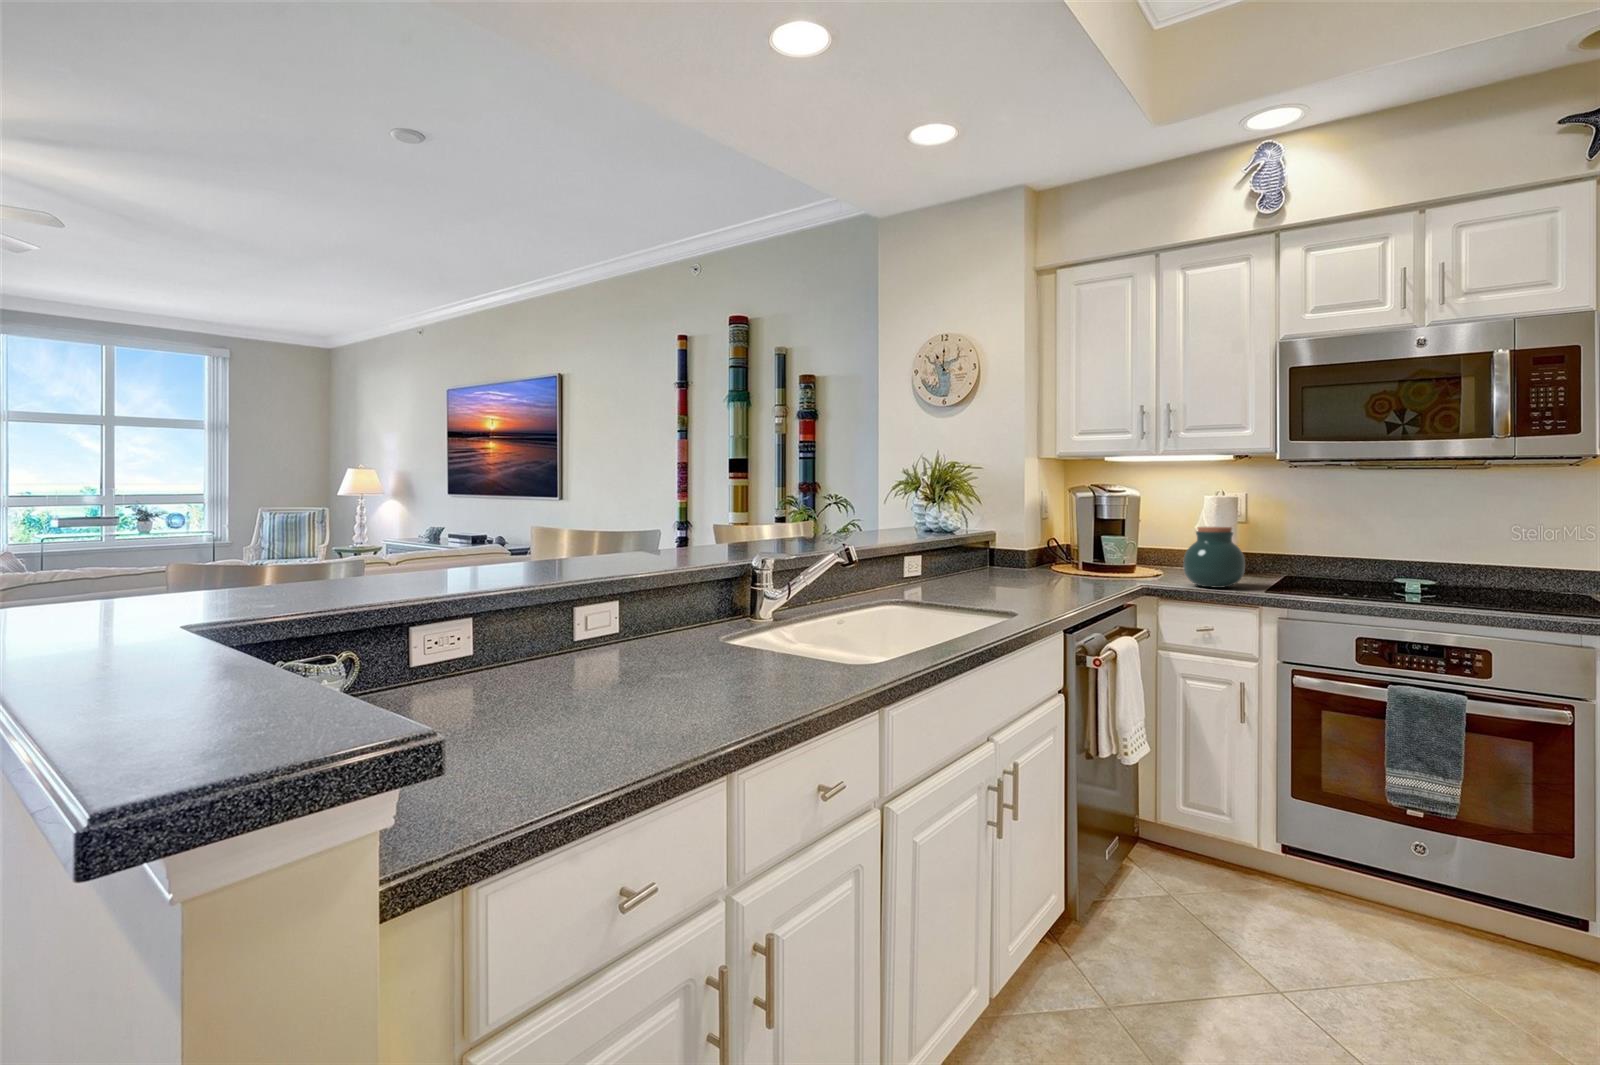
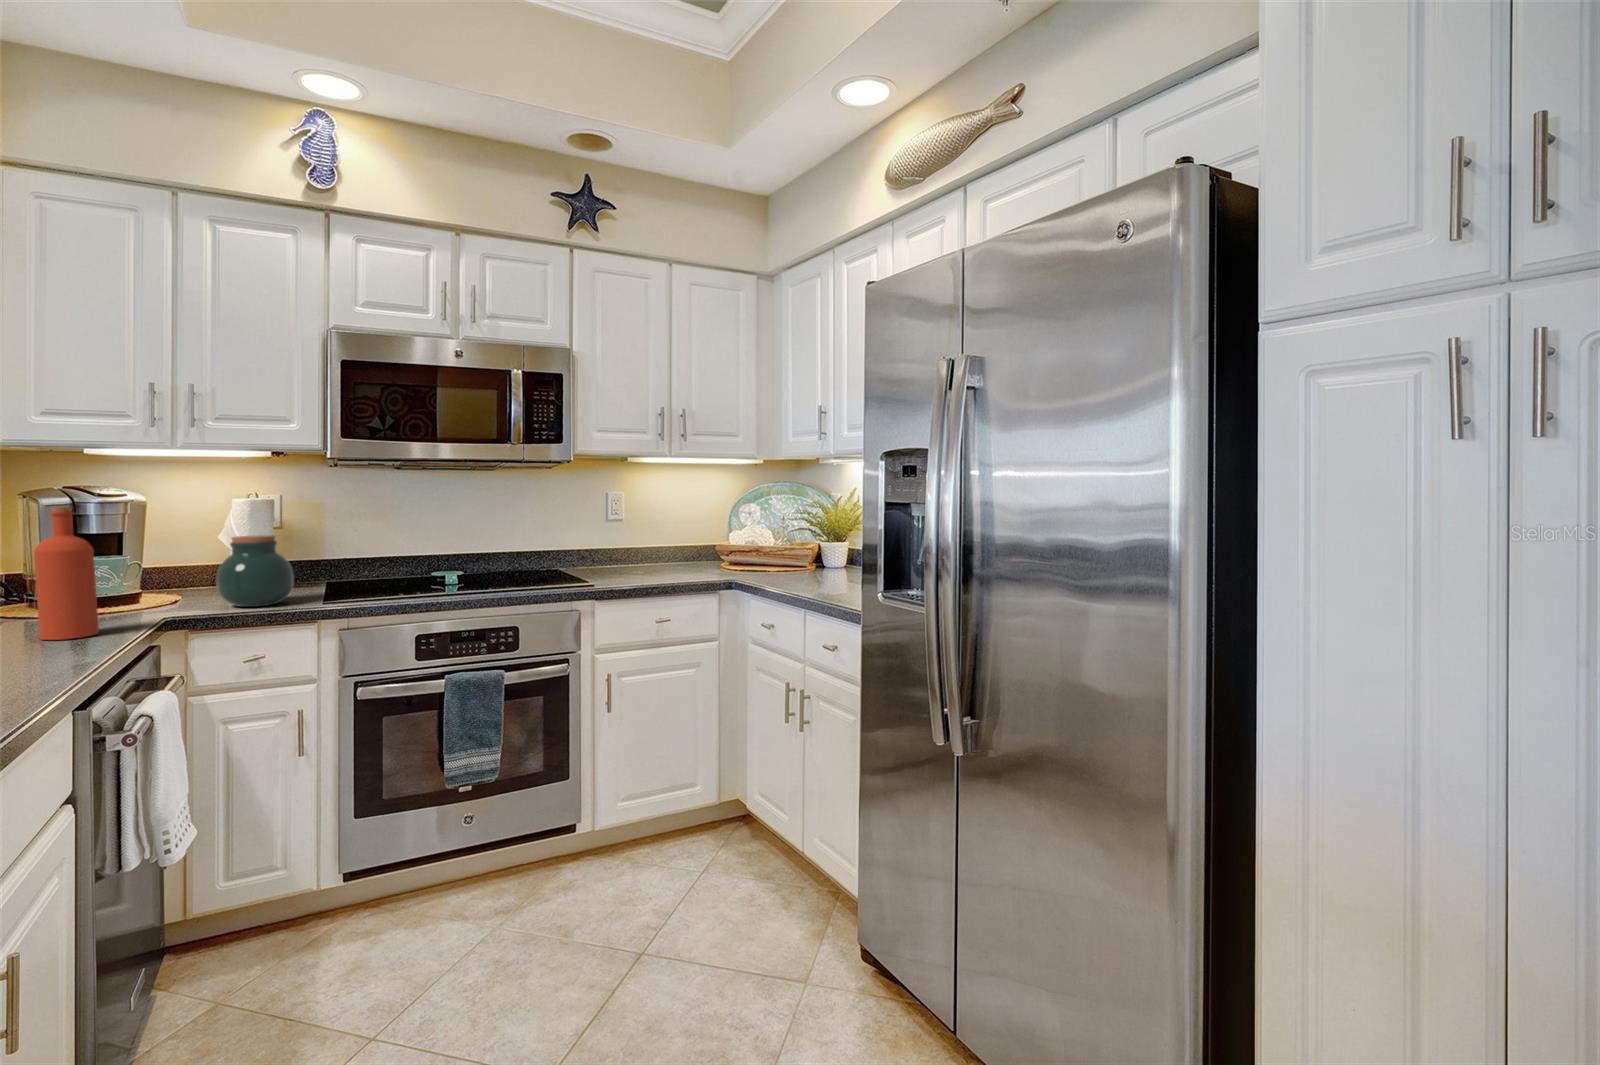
bottle: none [1068,497,1102,591] -> present [34,506,99,640]

